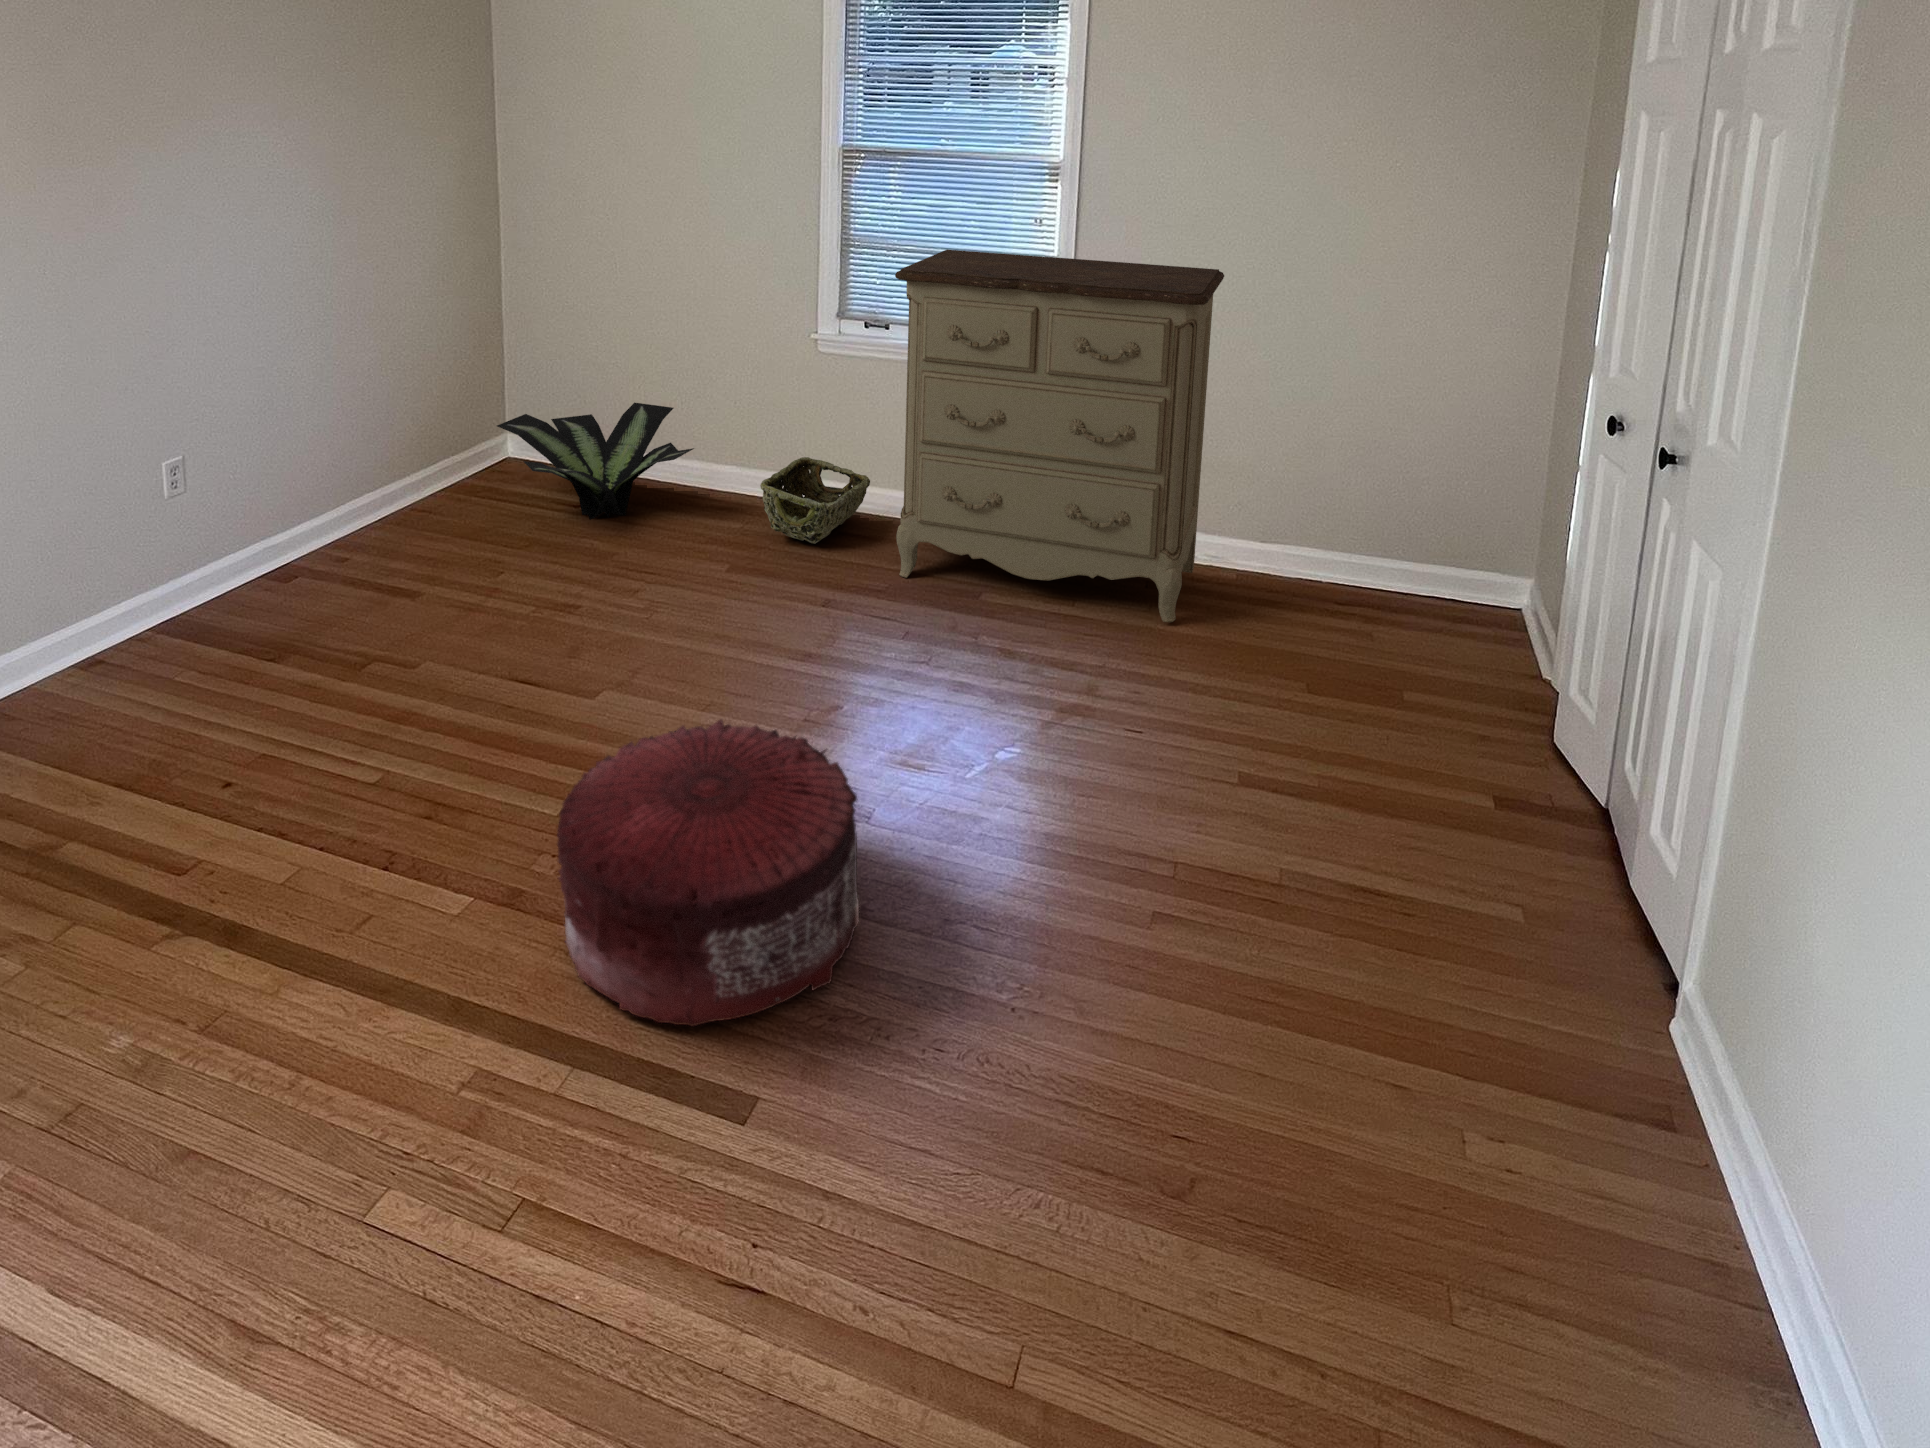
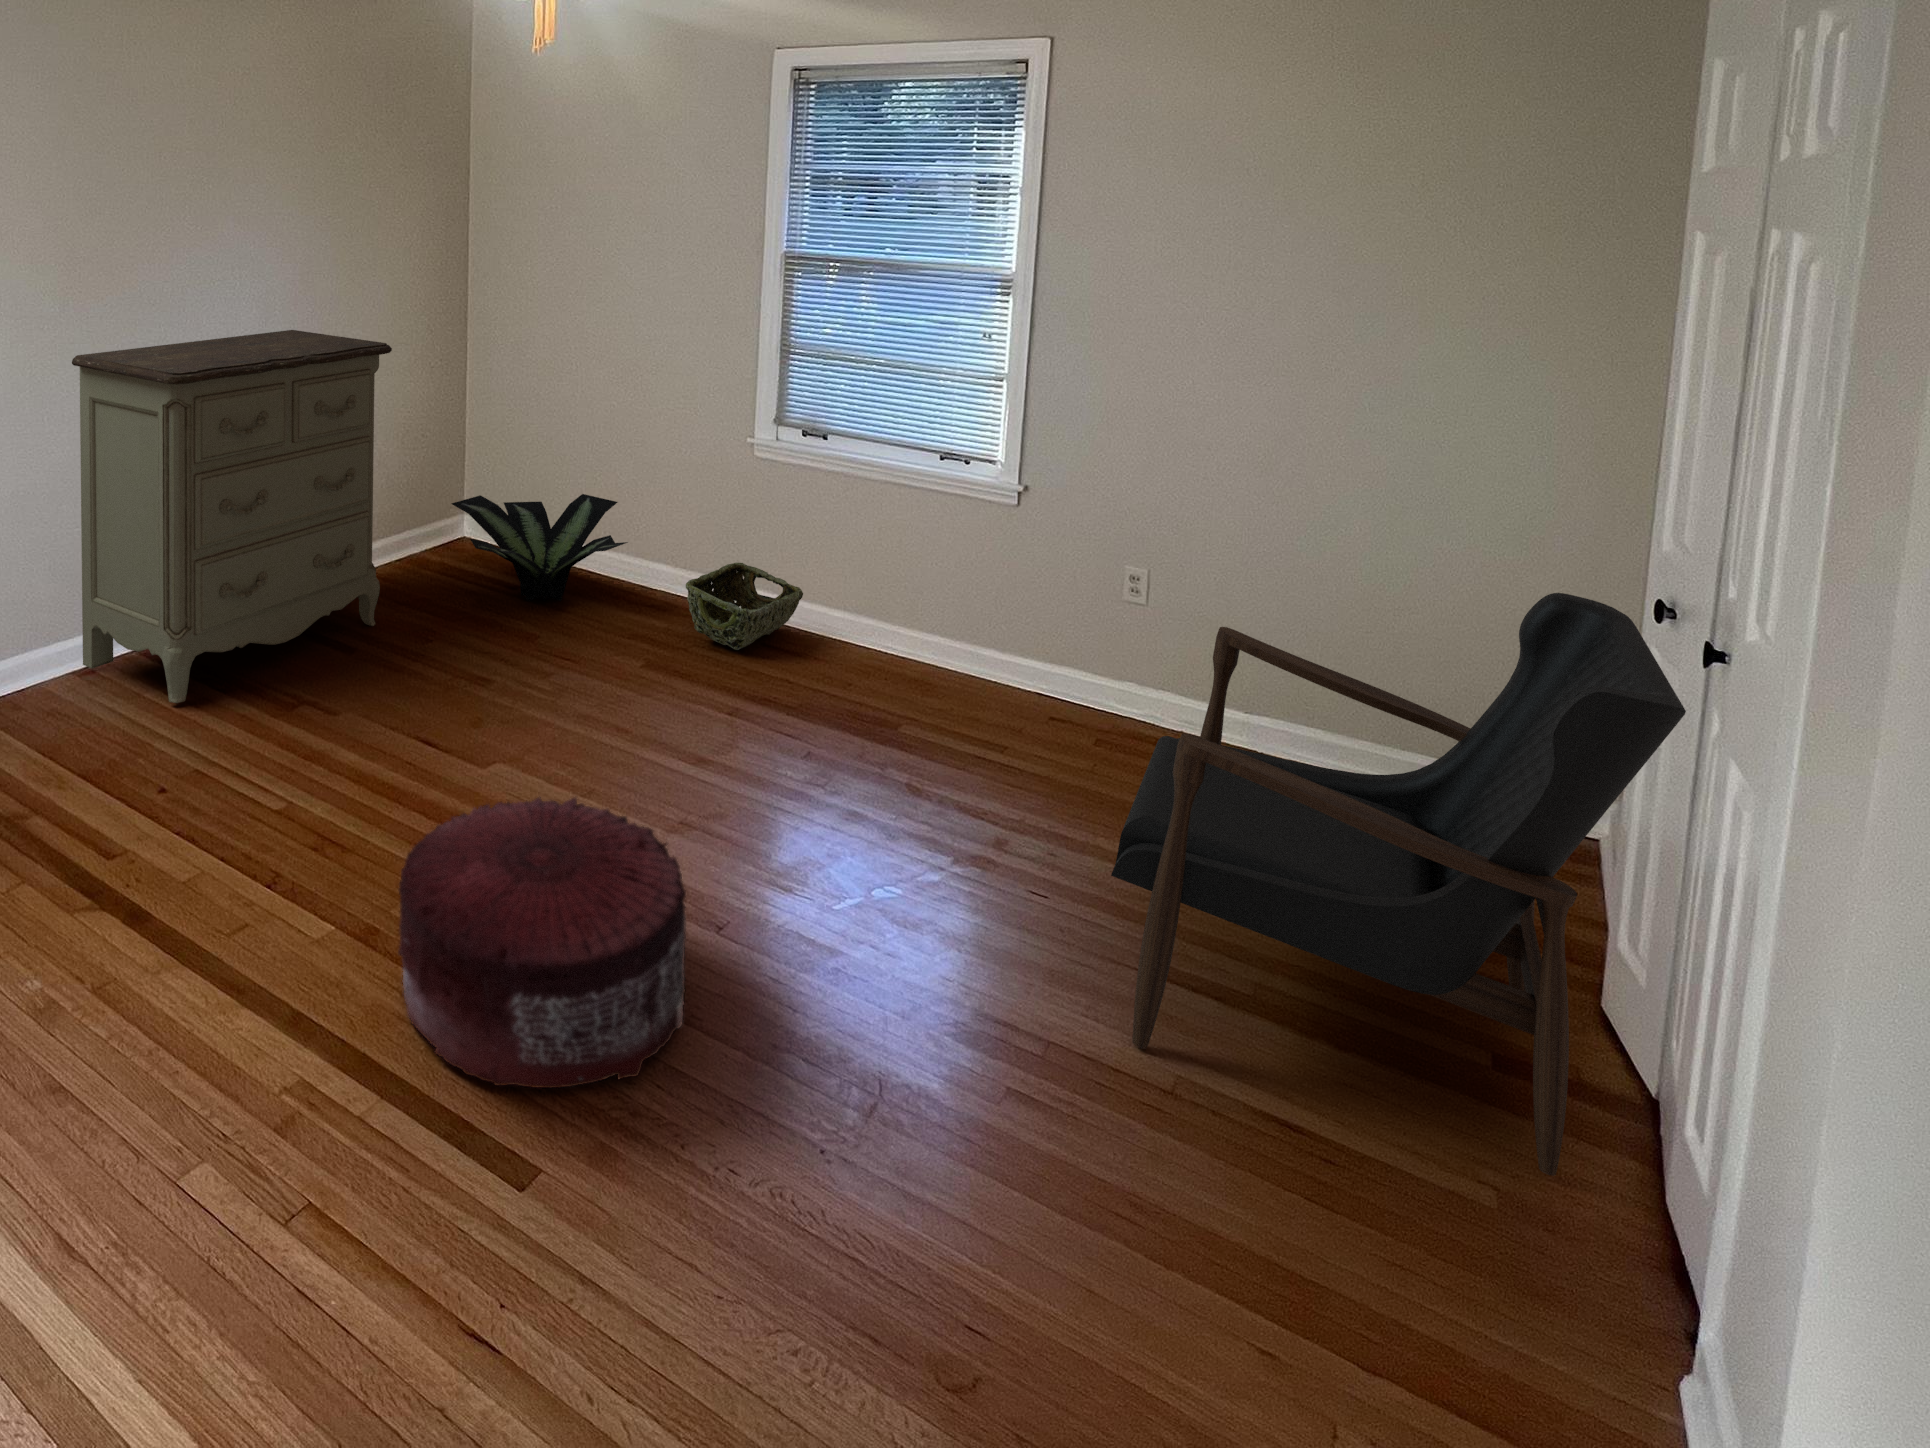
dresser: present [895,249,1224,622] -> present [72,330,392,703]
armchair: none [1221,418,1660,889] -> present [1111,593,1686,1176]

